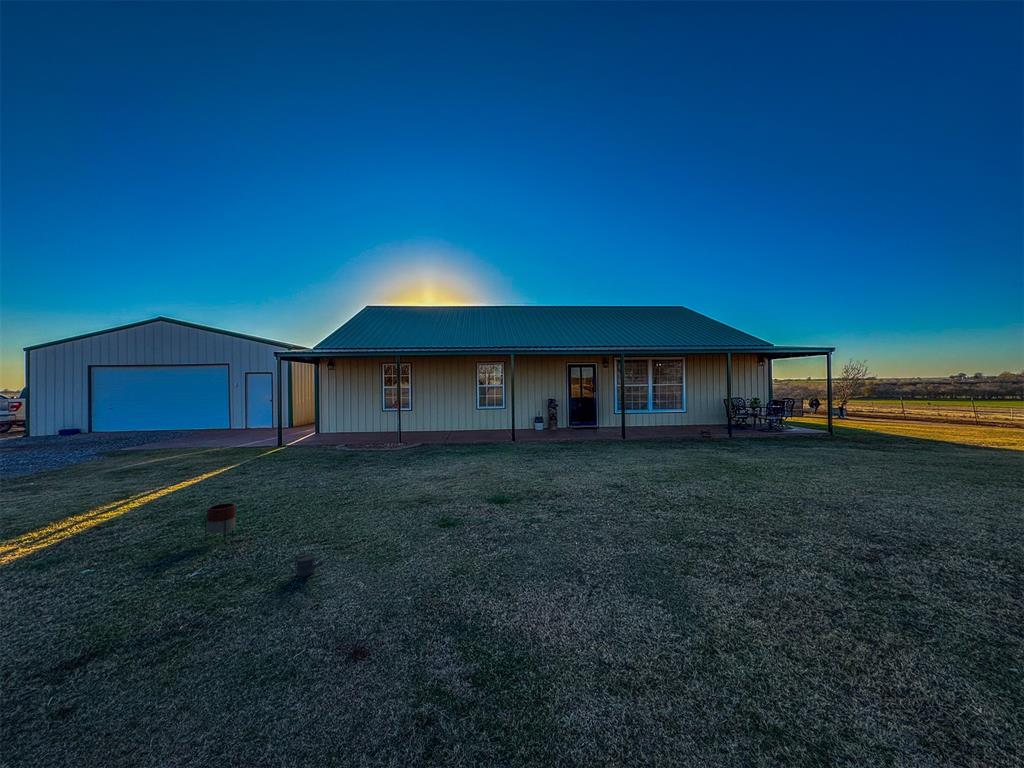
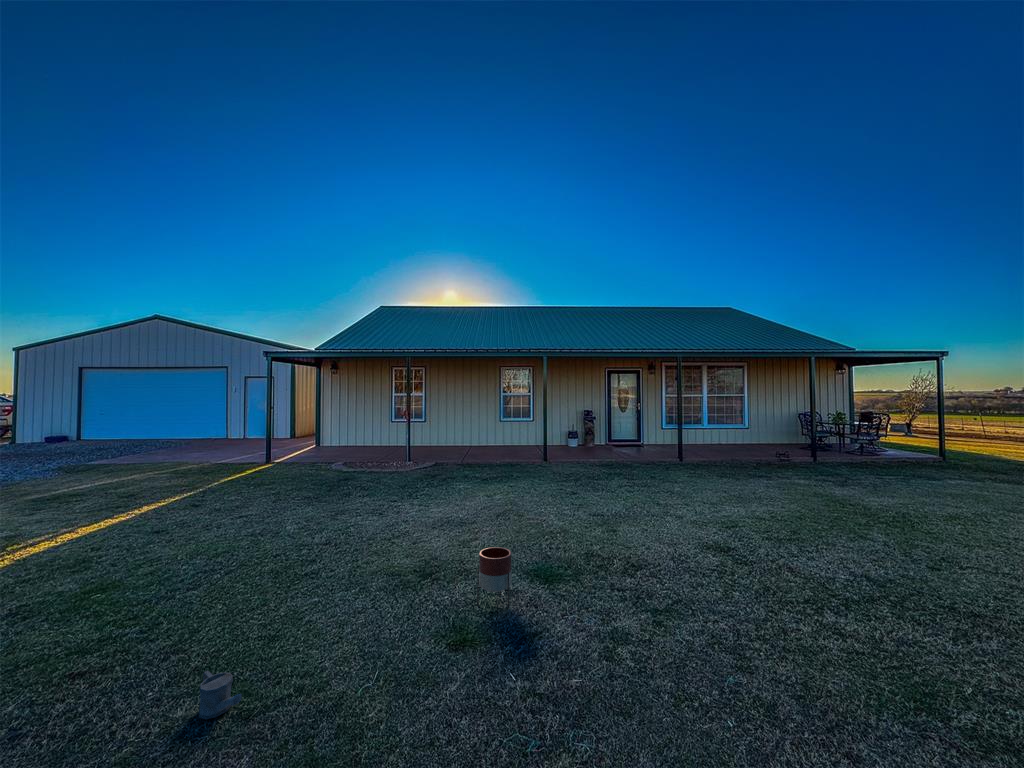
planter: present [205,503,235,544] -> present [477,547,512,609]

